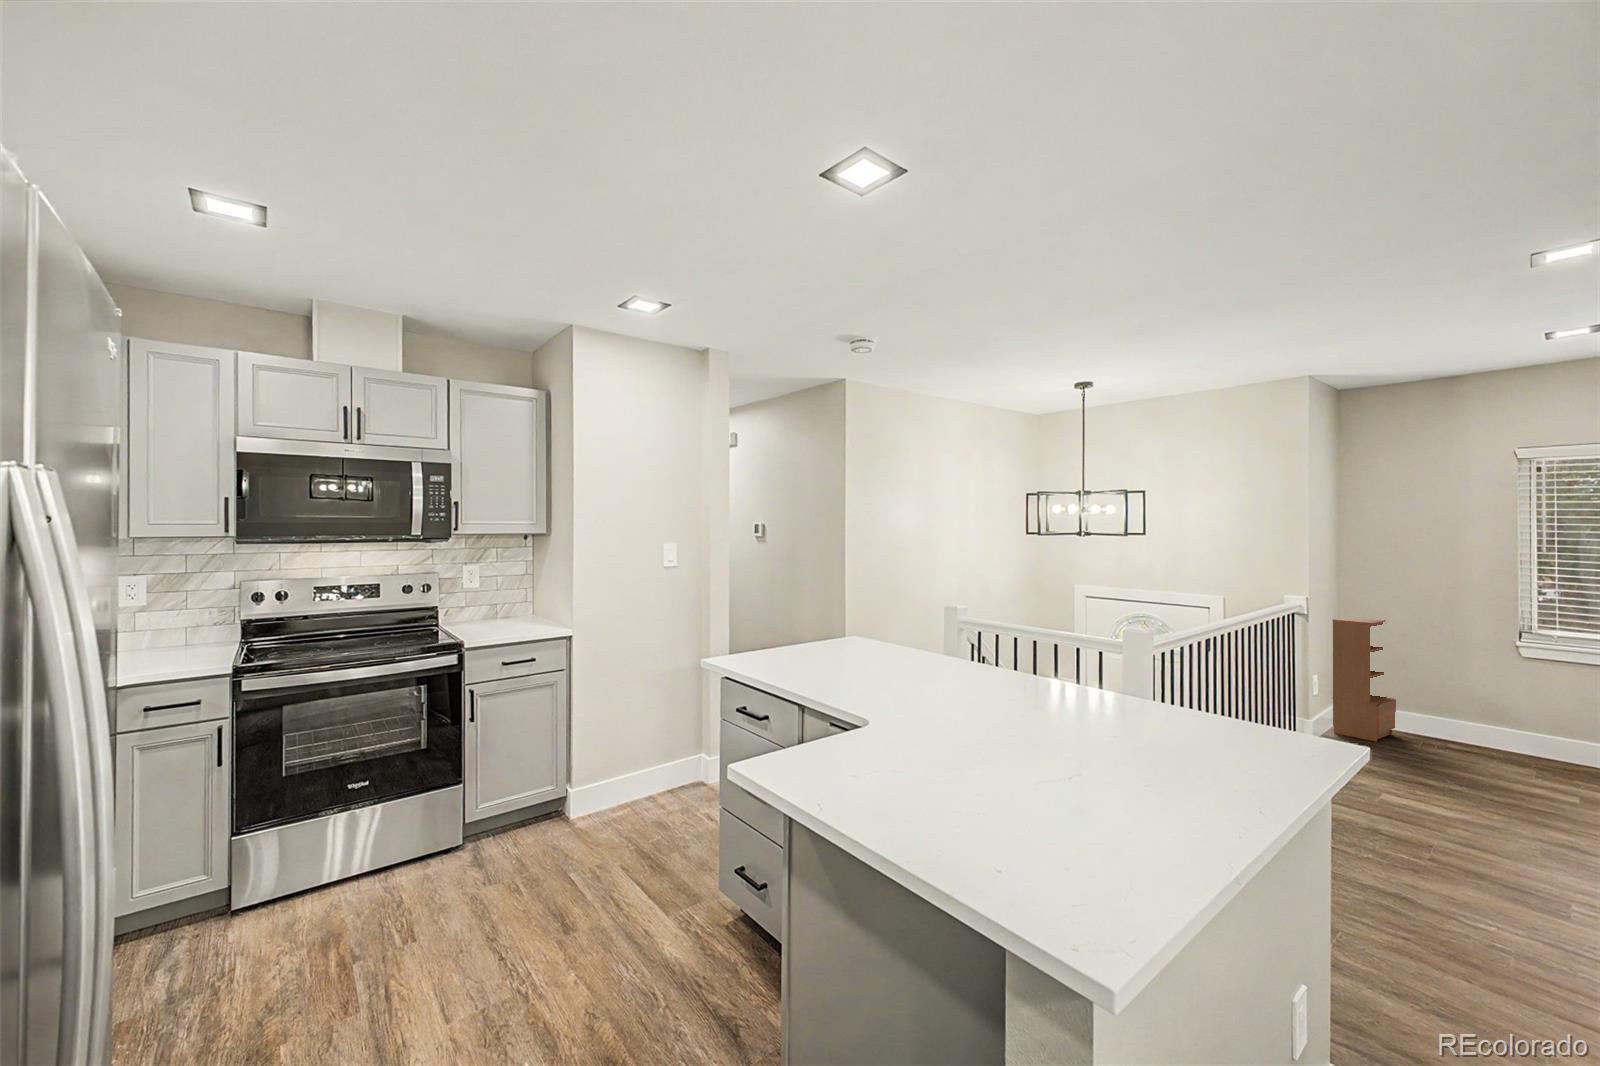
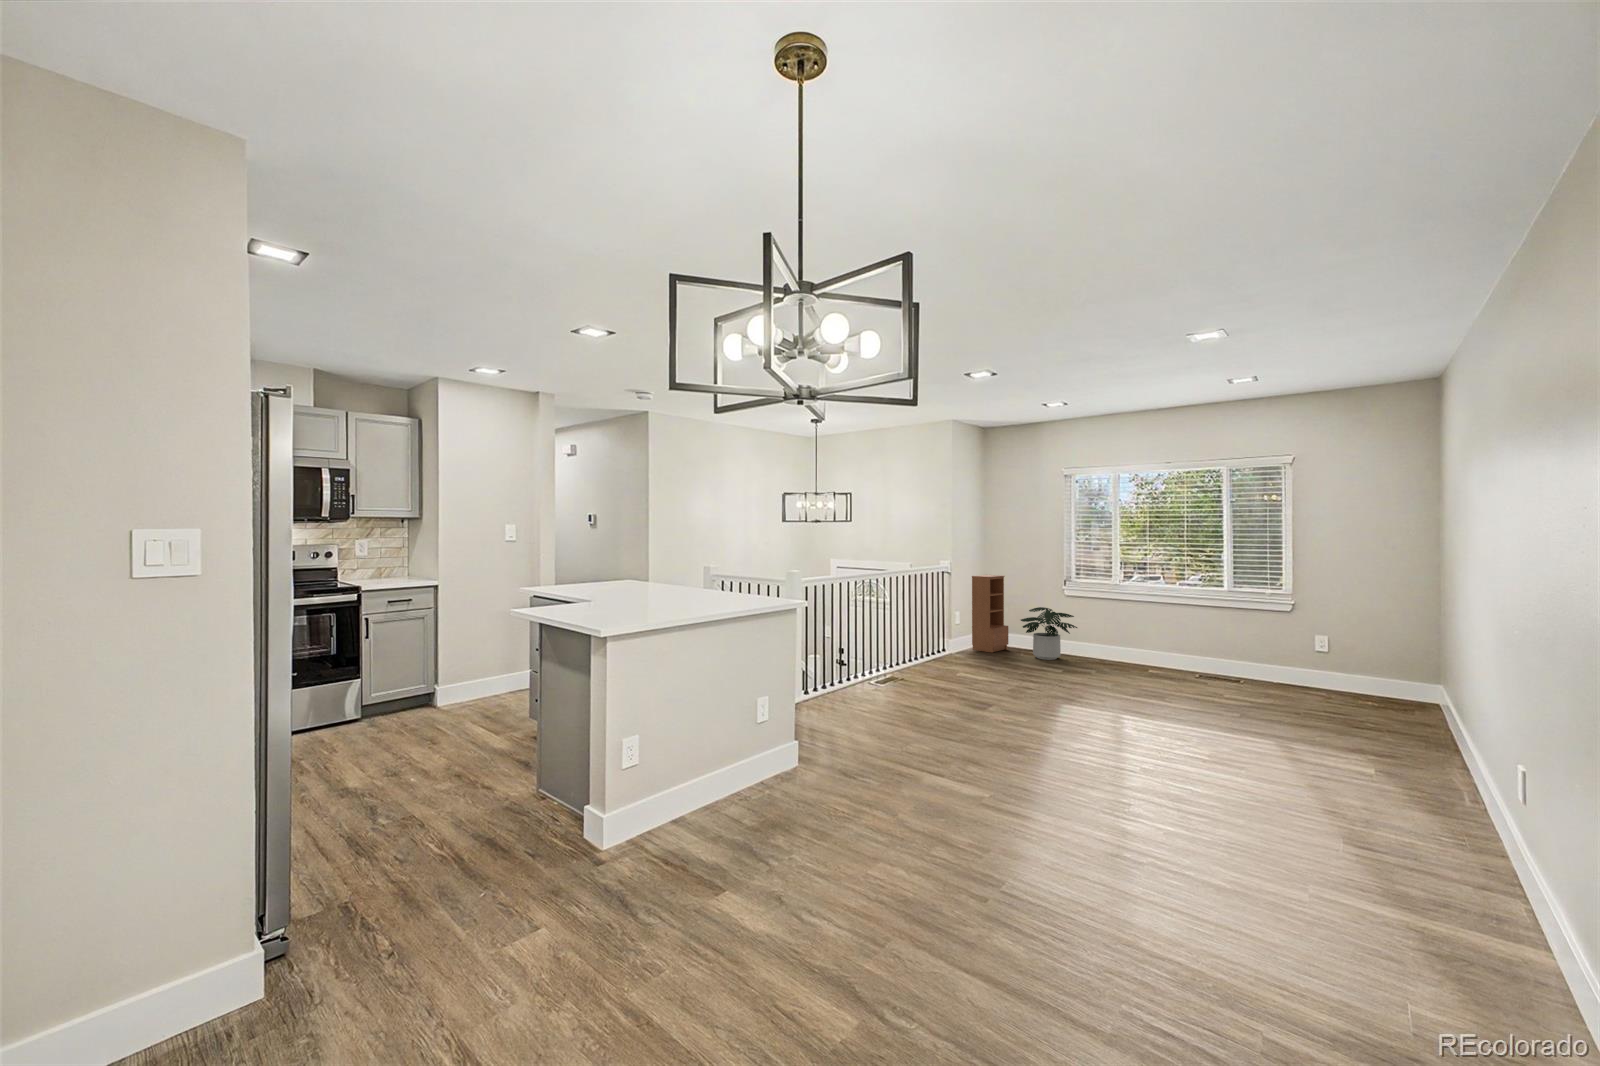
potted plant: none [1426,674,1565,764] -> present [1021,607,1077,660]

